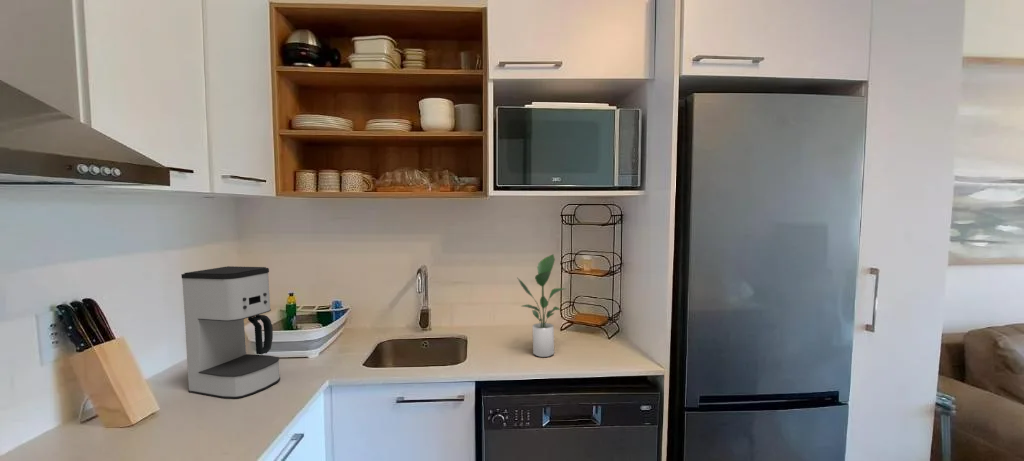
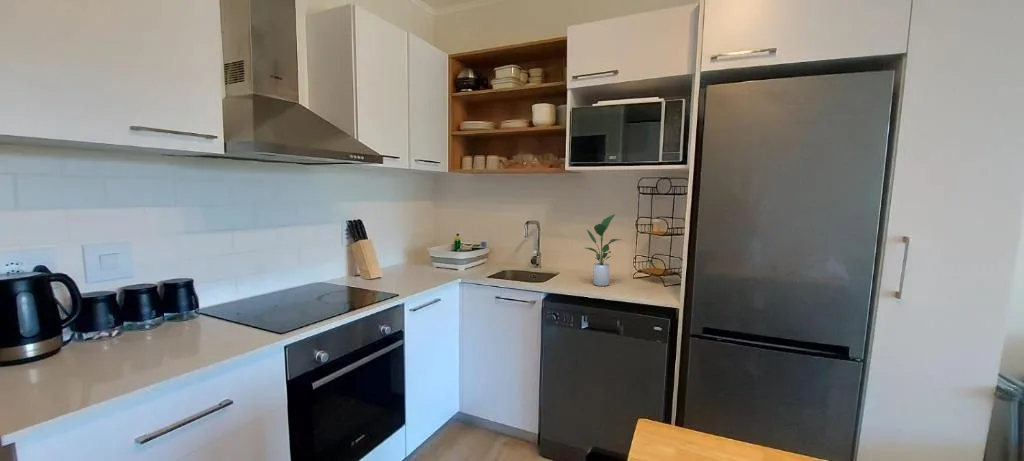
coffee maker: present [181,266,280,399] -> none [397,210,441,279]

